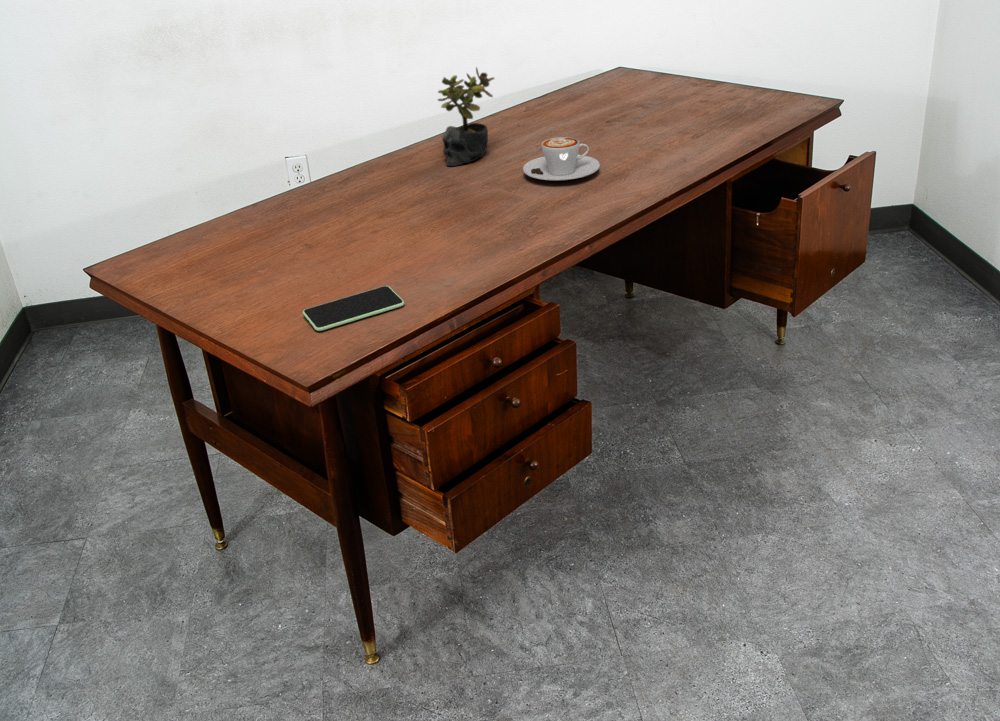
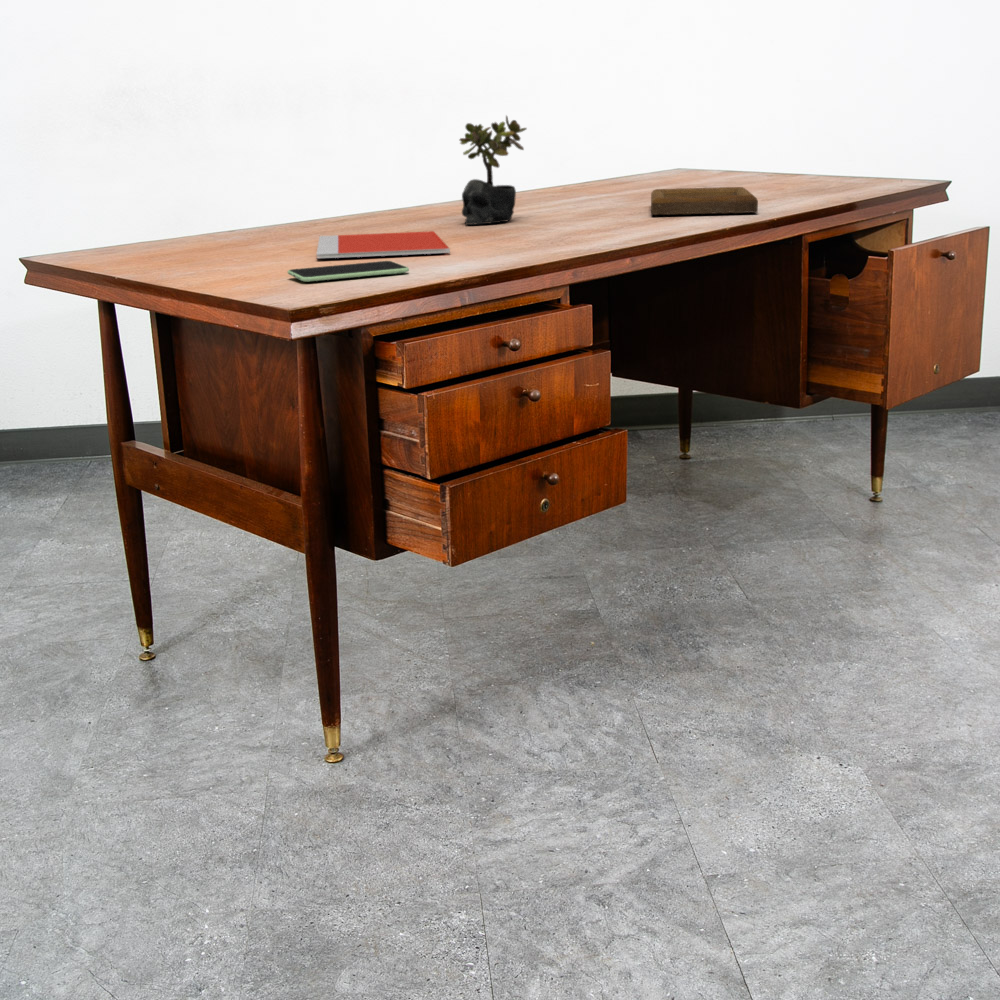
picture frame: none [602,97,693,146] -> present [651,187,758,215]
coffee cup: present [523,137,600,180] -> none [556,186,647,228]
notebook: none [325,189,437,264] -> present [316,231,450,258]

